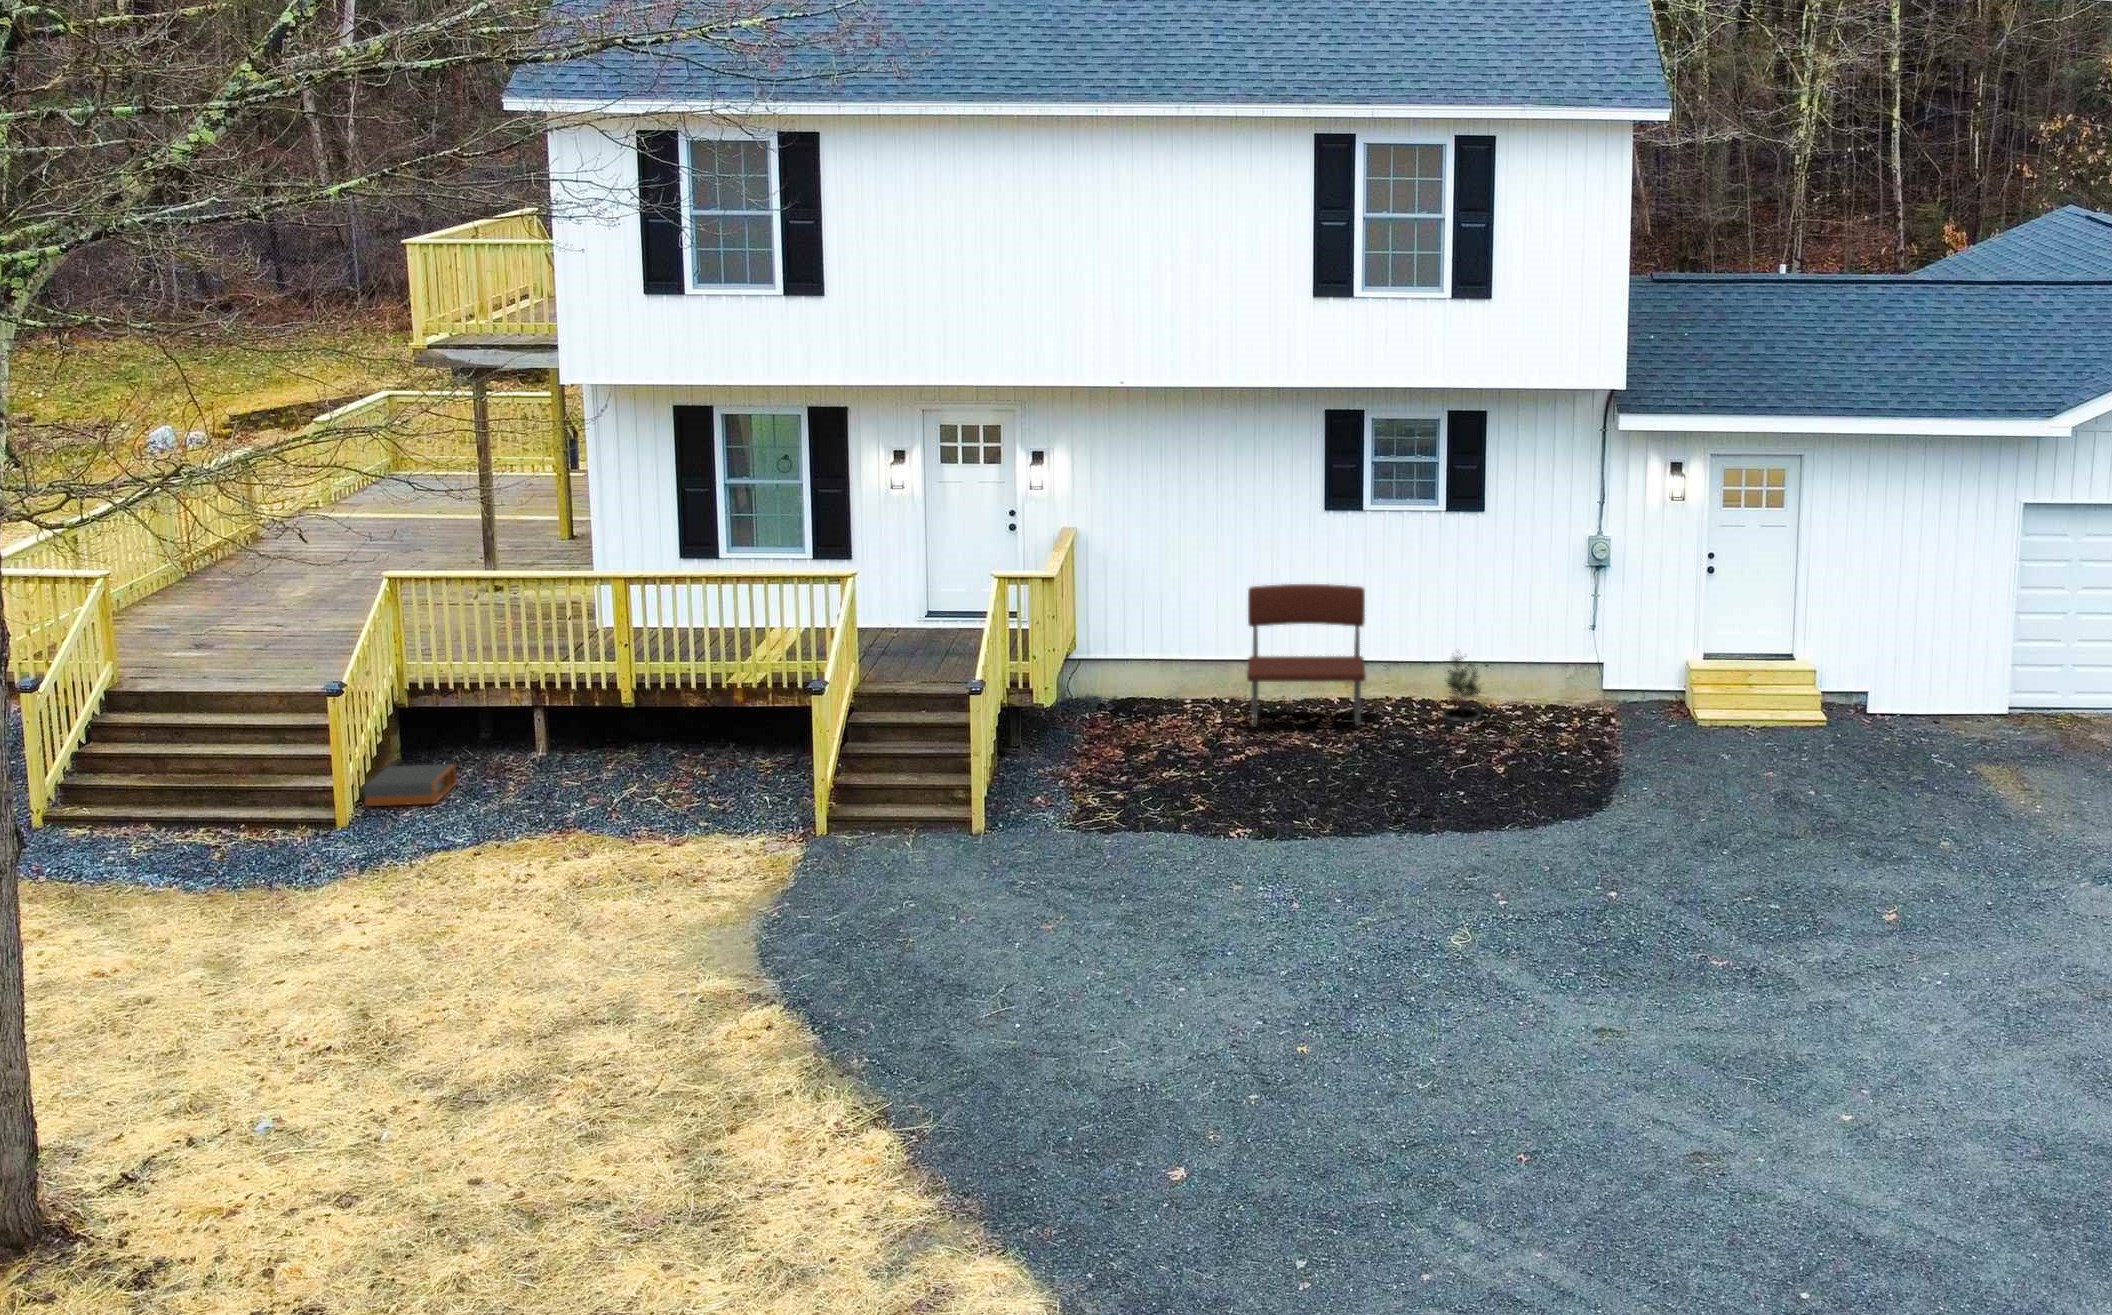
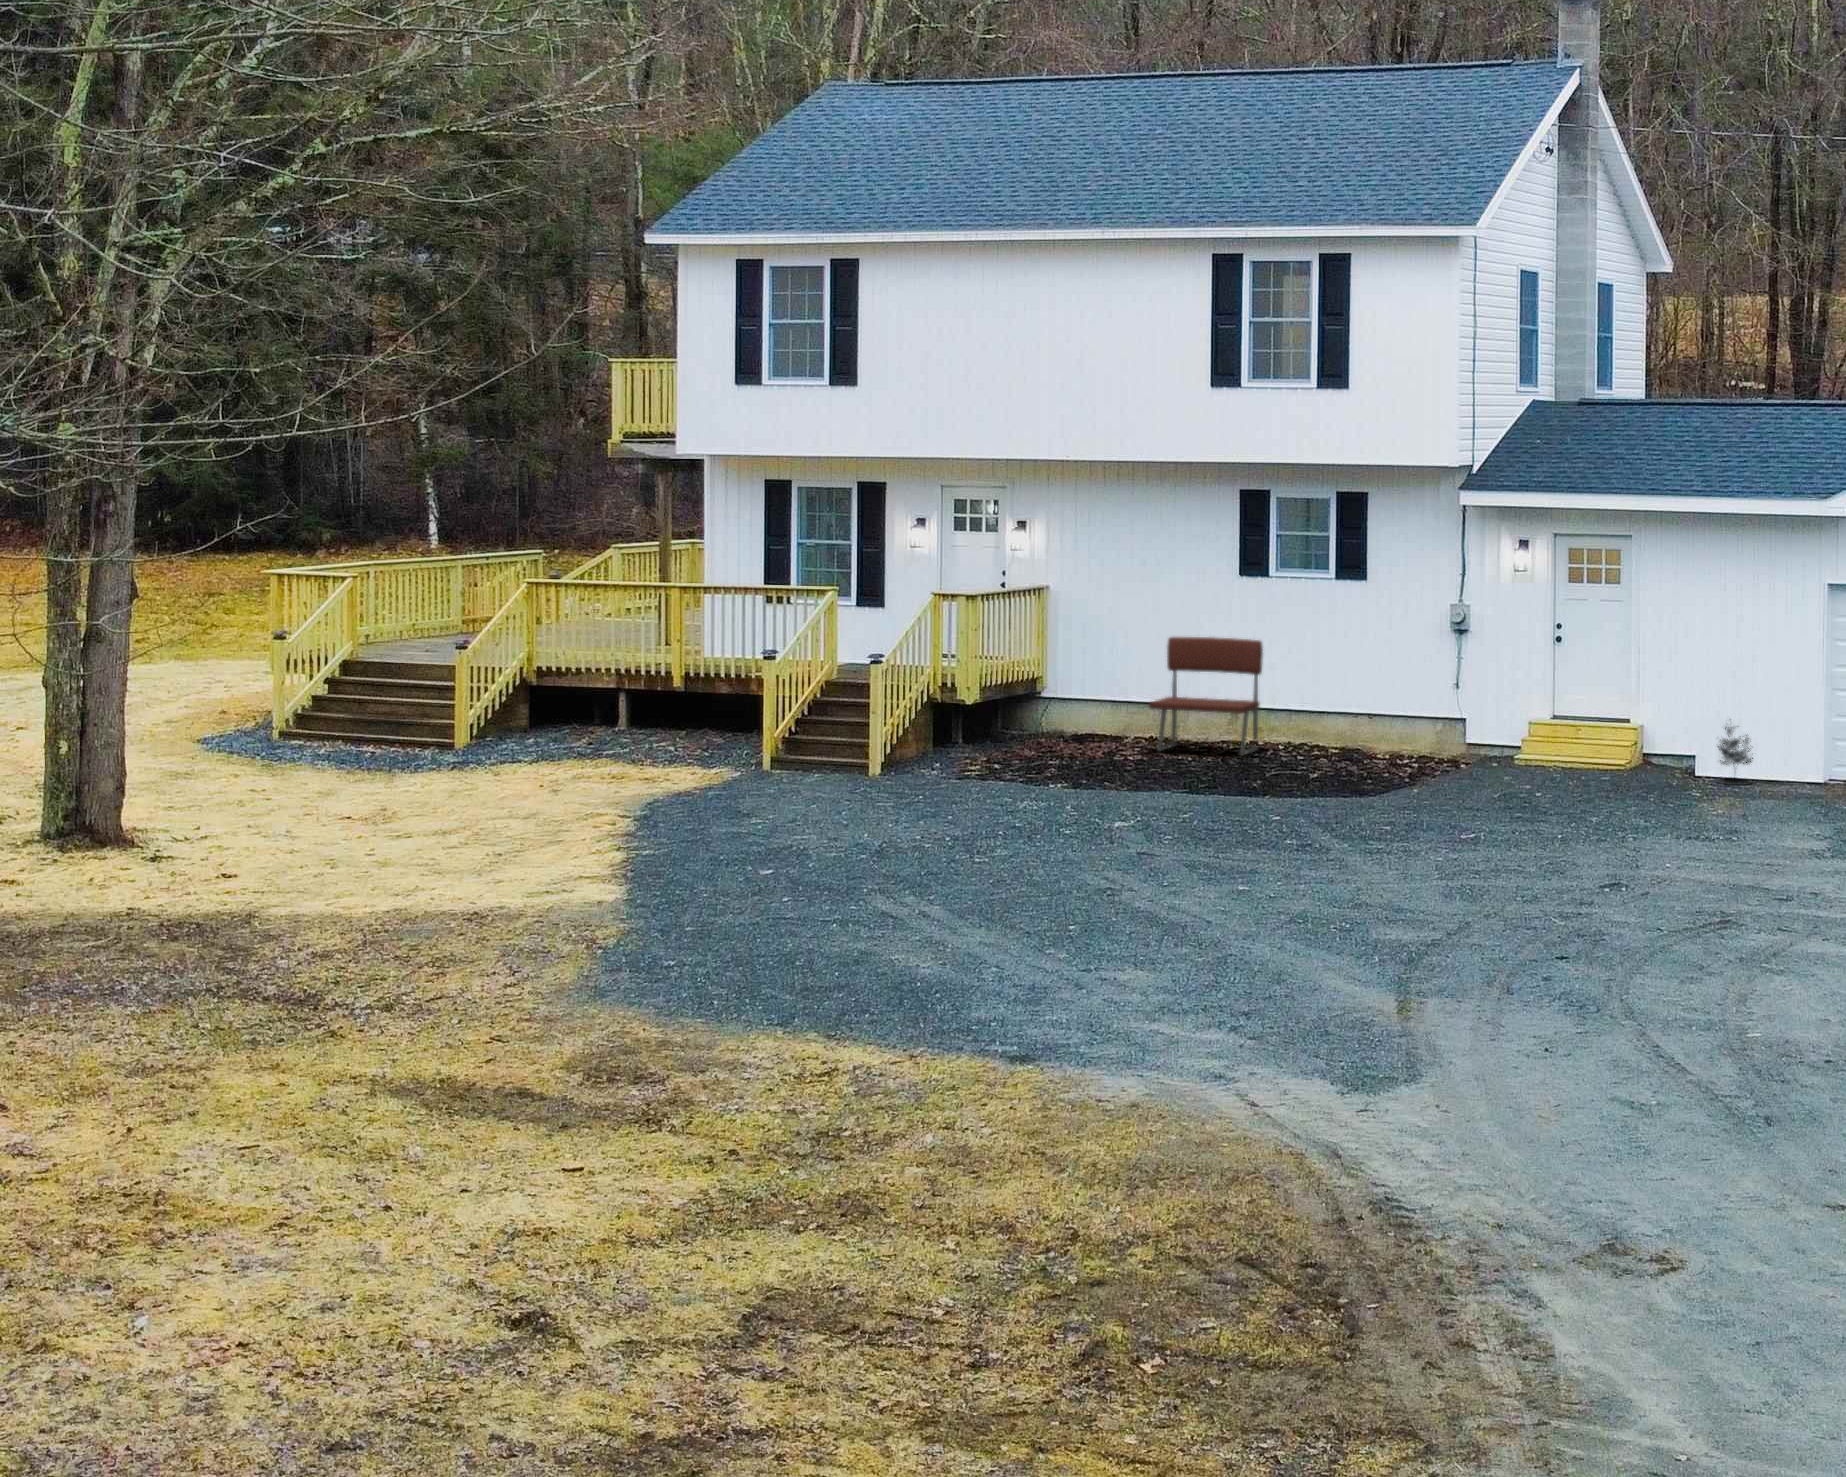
potted tree: present [1442,657,1481,722] -> present [1717,726,1753,785]
storage box: present [364,764,457,806] -> none [487,721,556,744]

